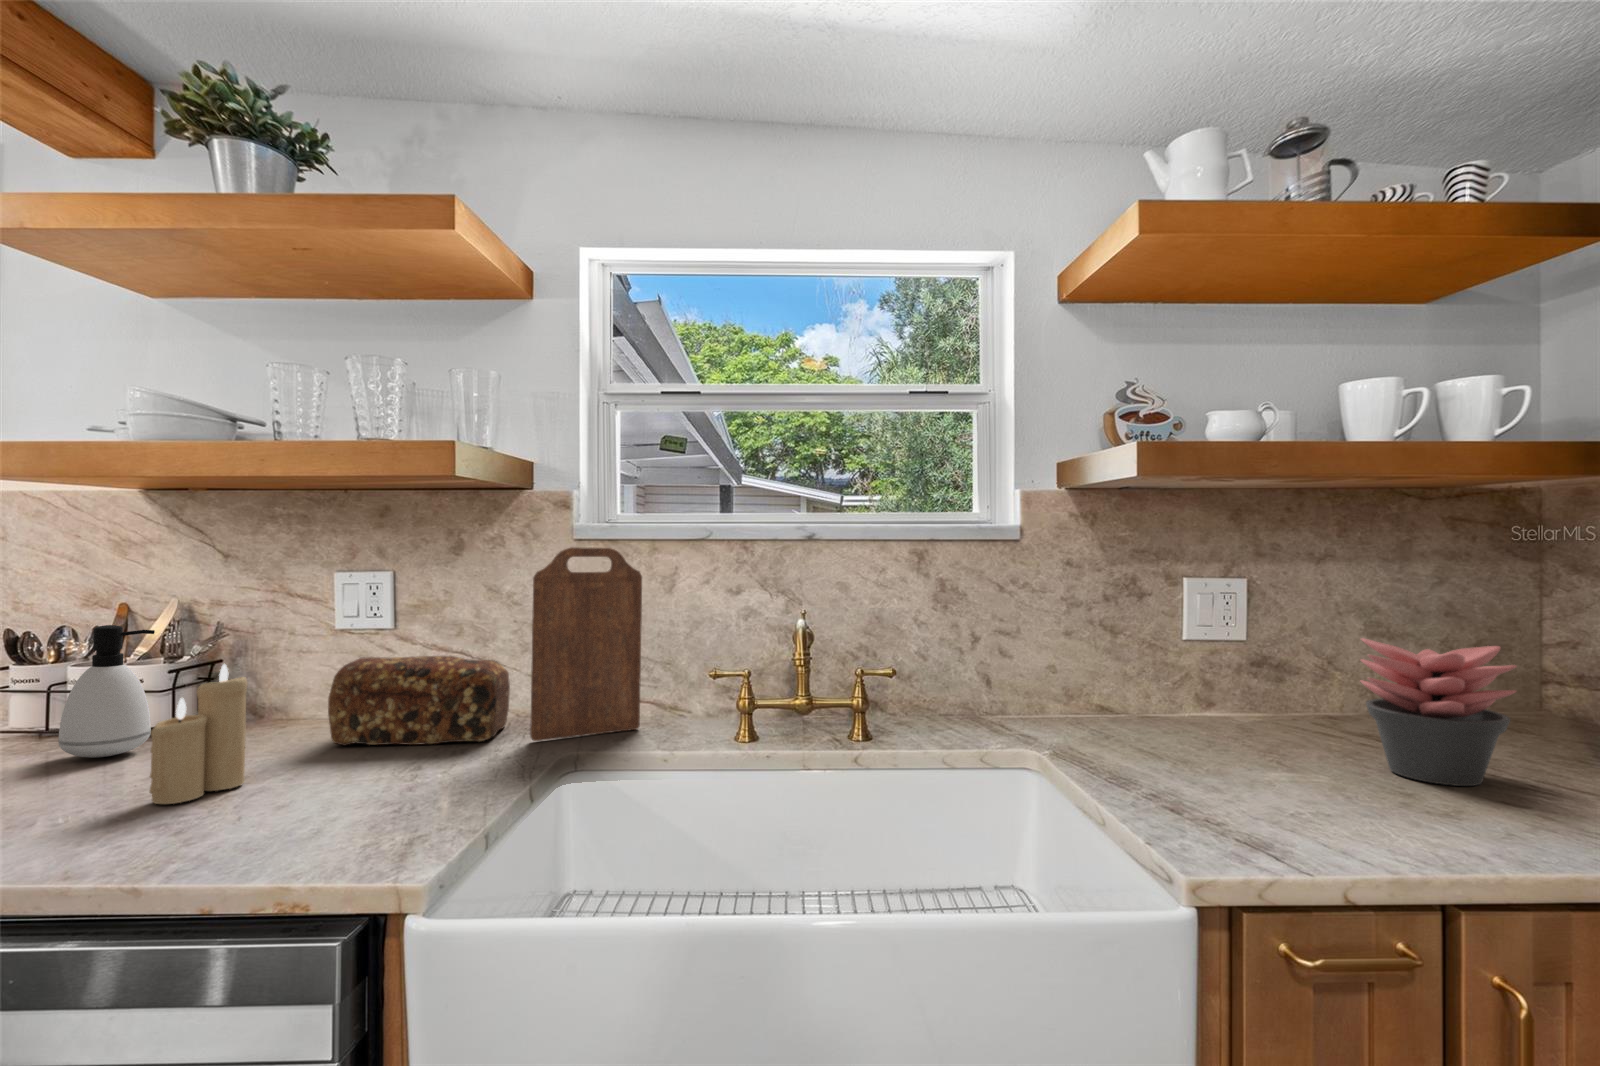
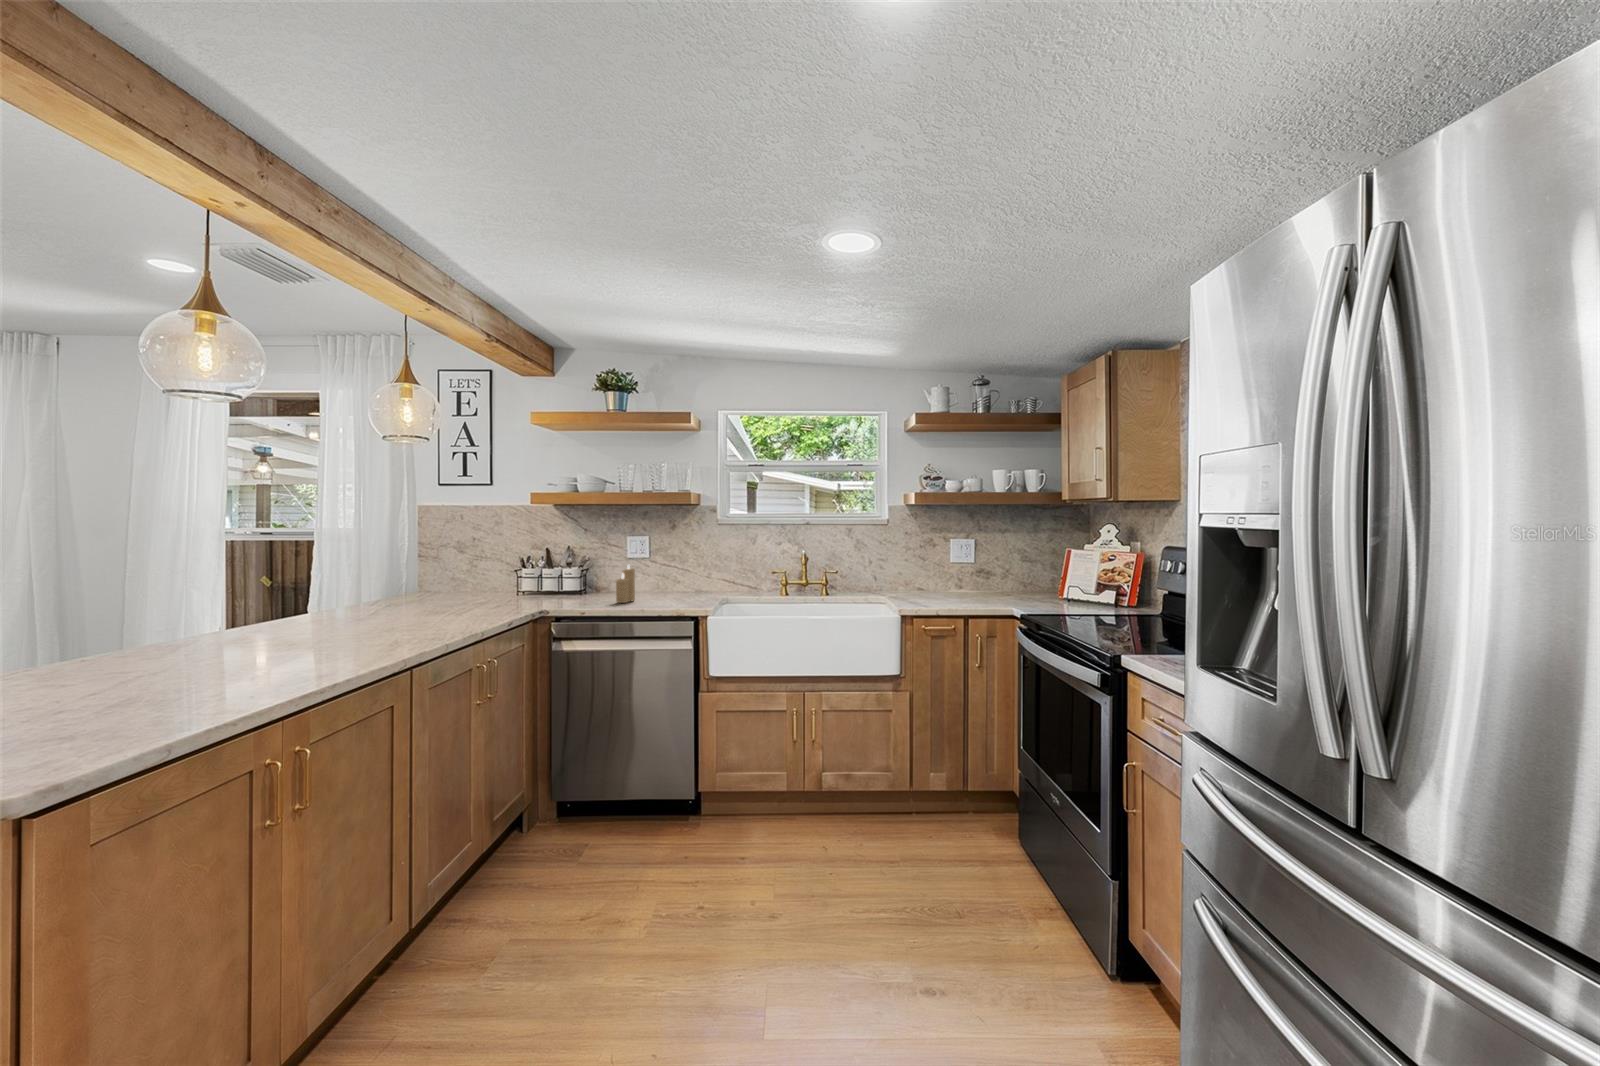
cutting board: present [530,547,642,741] -> none [710,527,747,595]
soap dispenser: present [58,625,155,757] -> none [559,554,584,597]
succulent plant: present [1361,638,1516,786] -> none [984,558,1025,601]
bread loaf: present [328,656,510,746] -> none [643,566,697,596]

